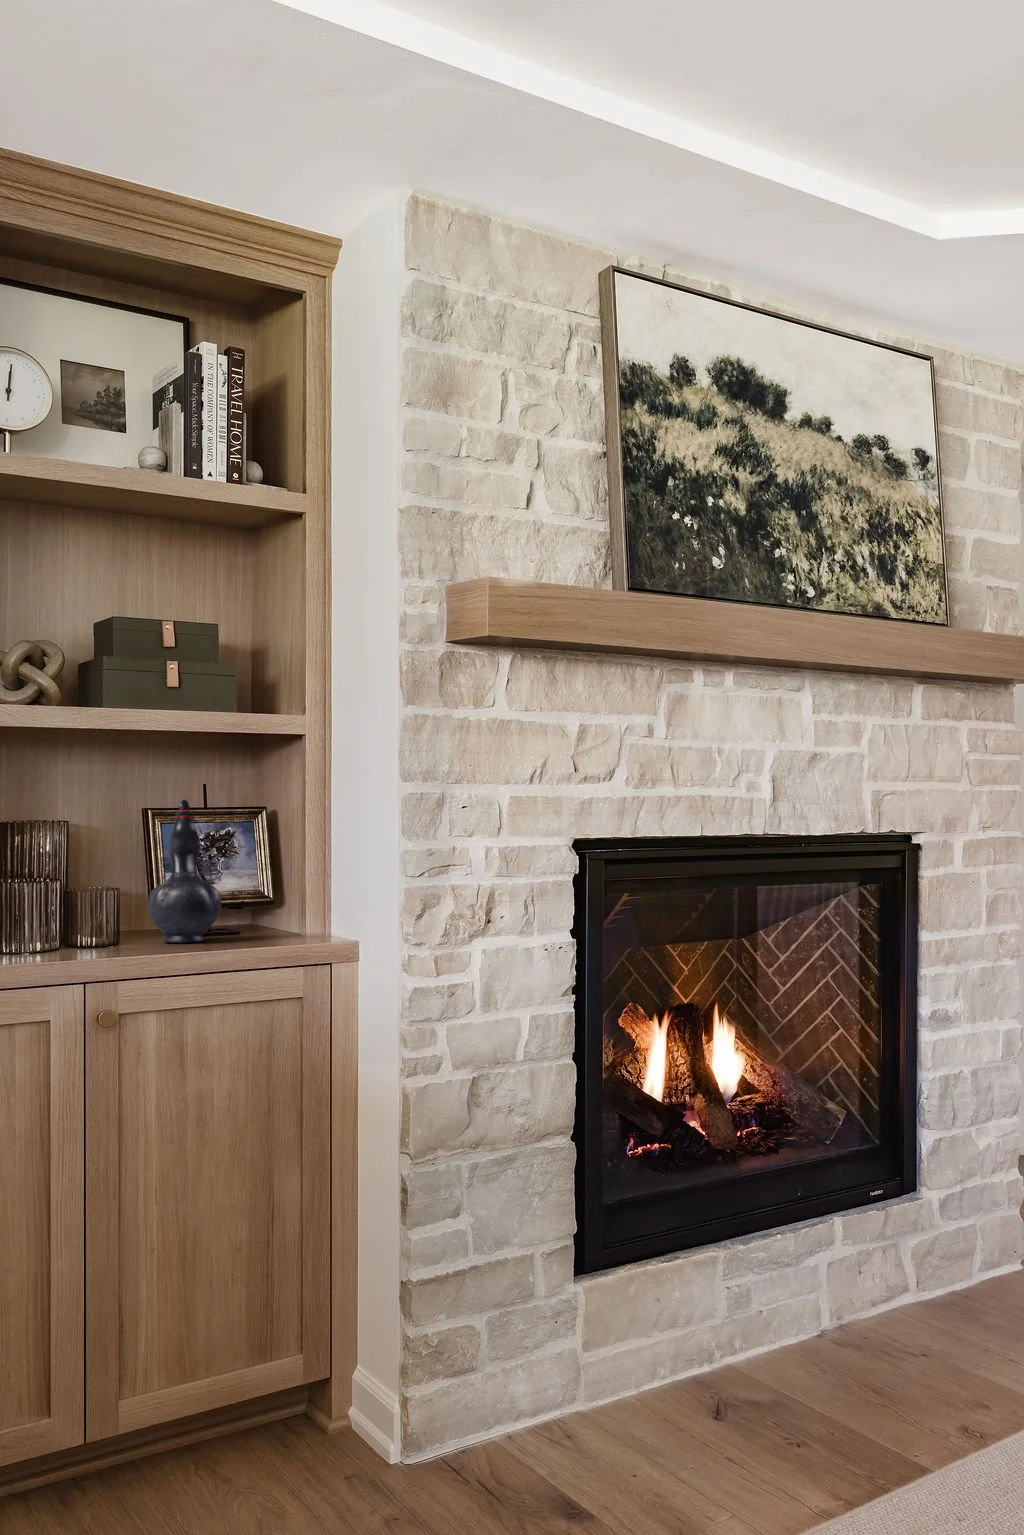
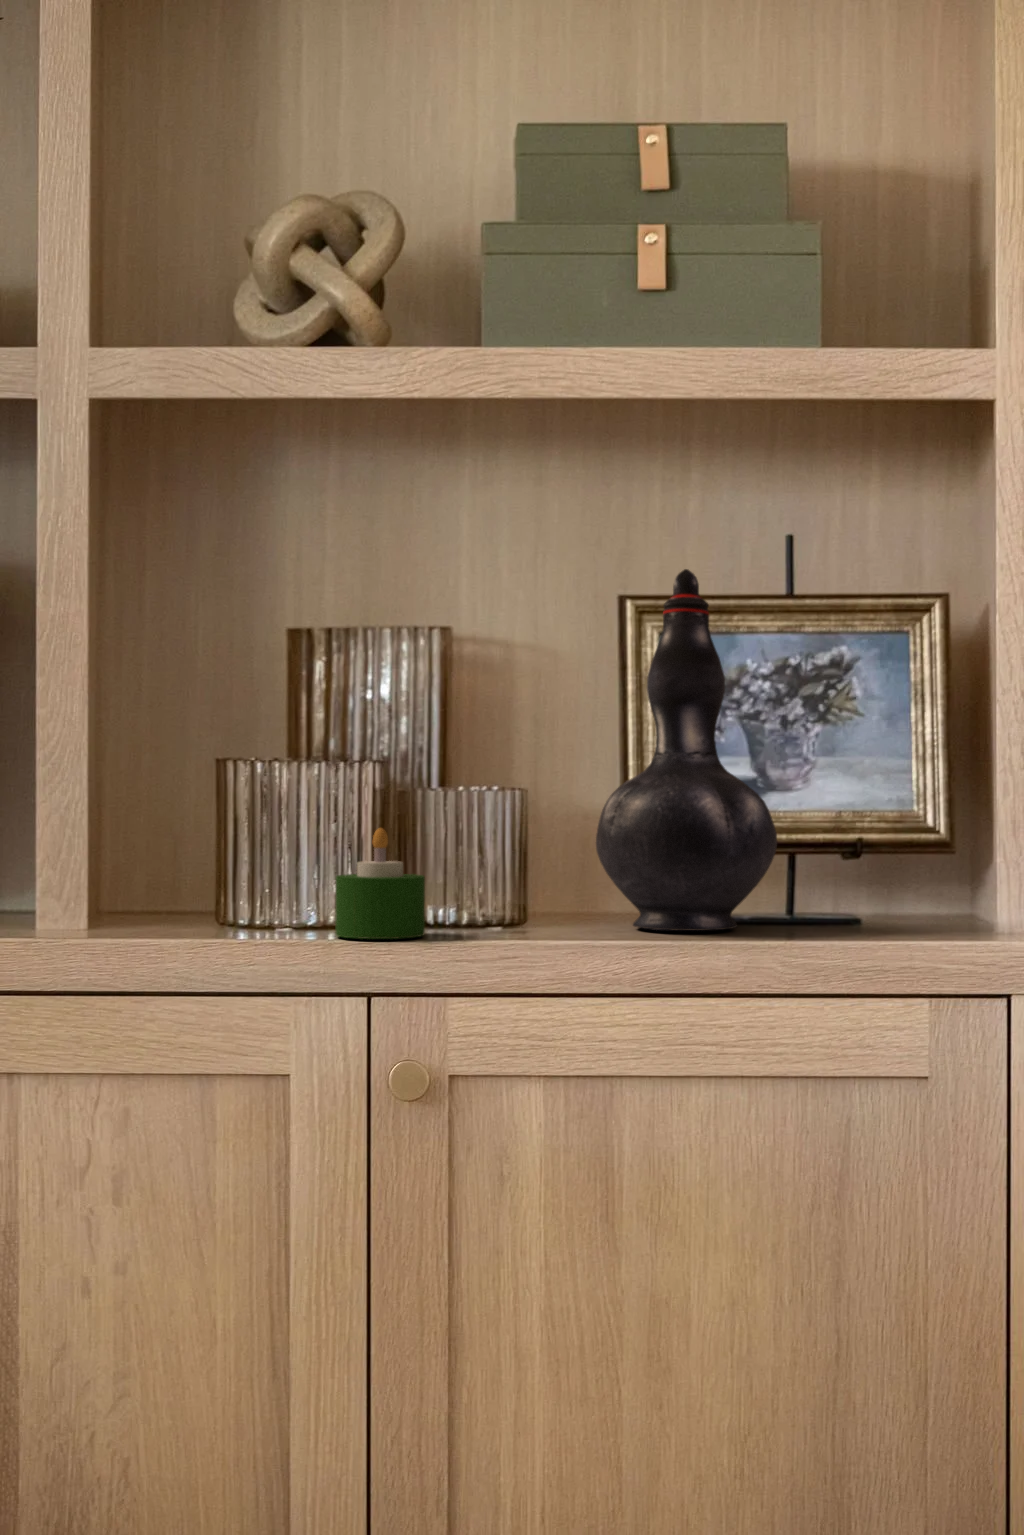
candle: none [59,907,97,953] -> present [335,828,425,939]

